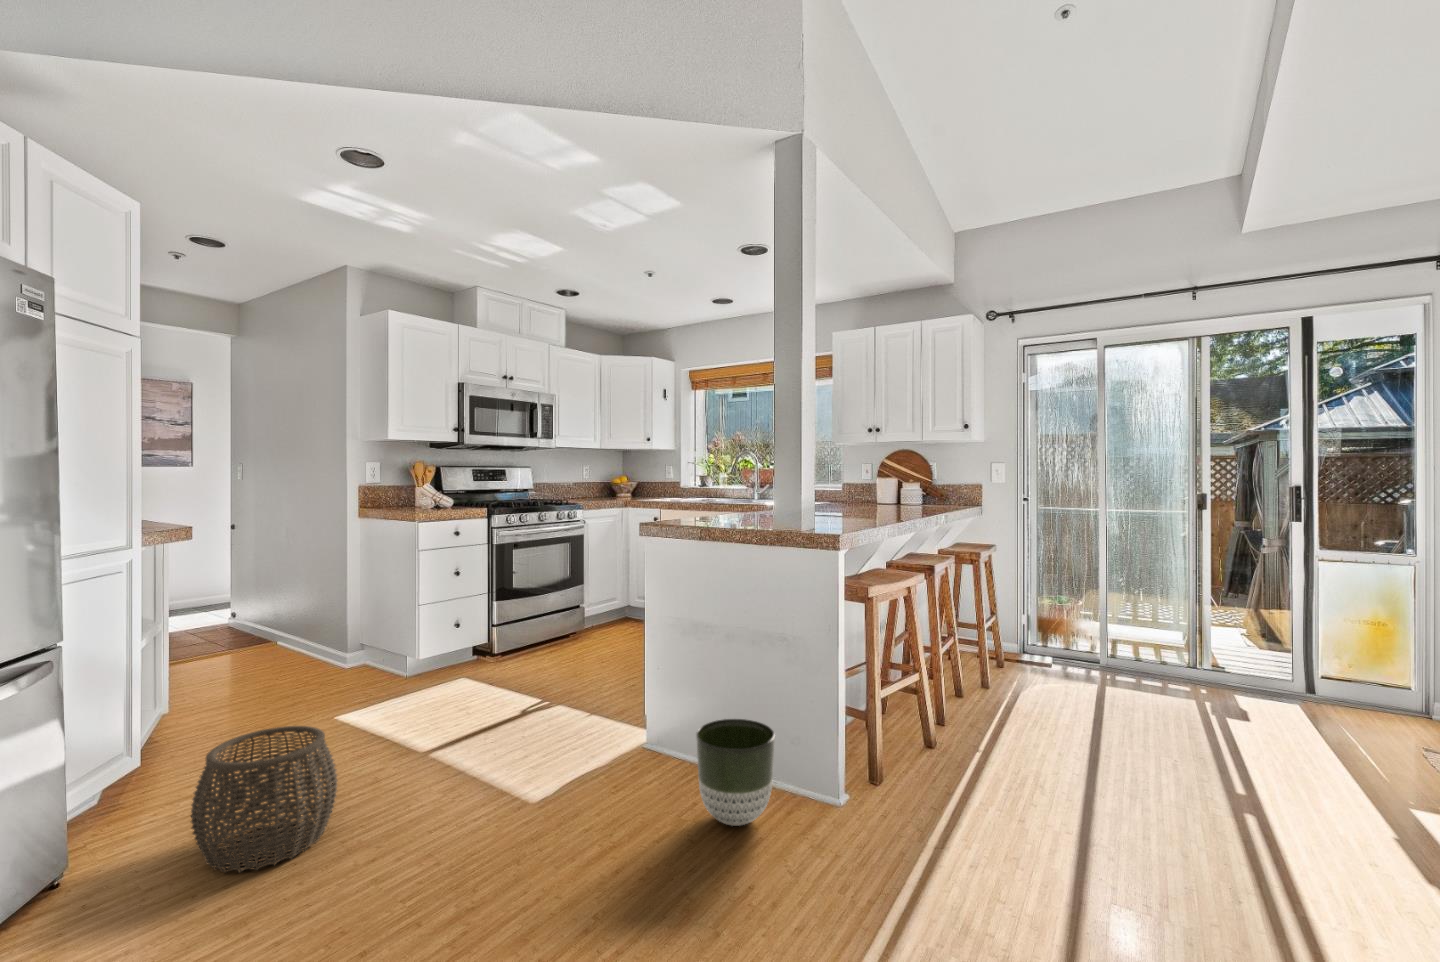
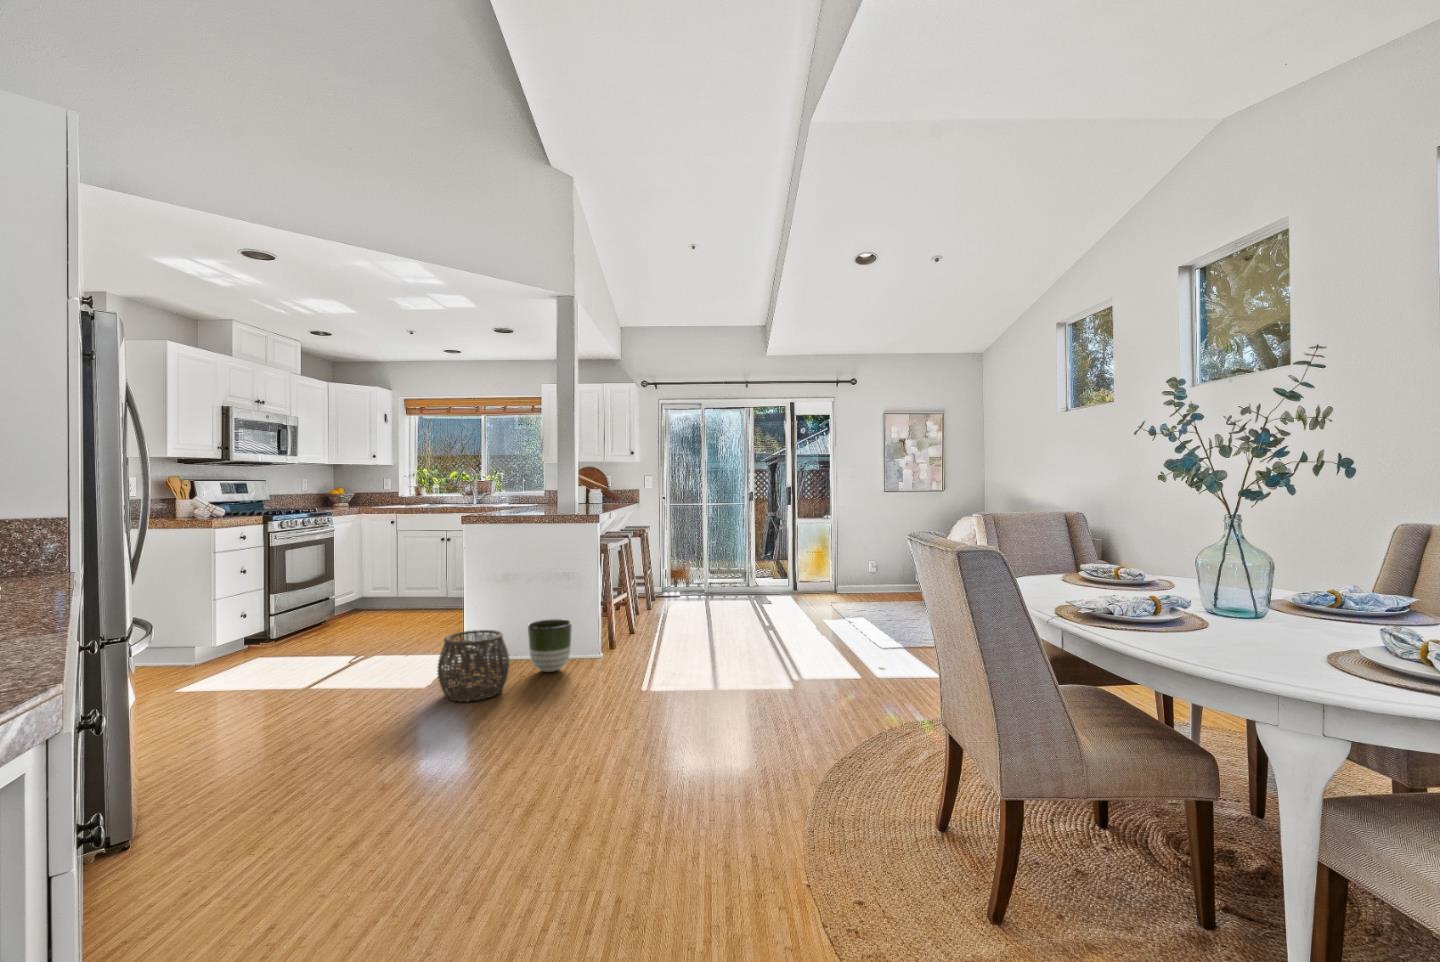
woven basket: present [191,726,337,872] -> present [437,630,510,702]

